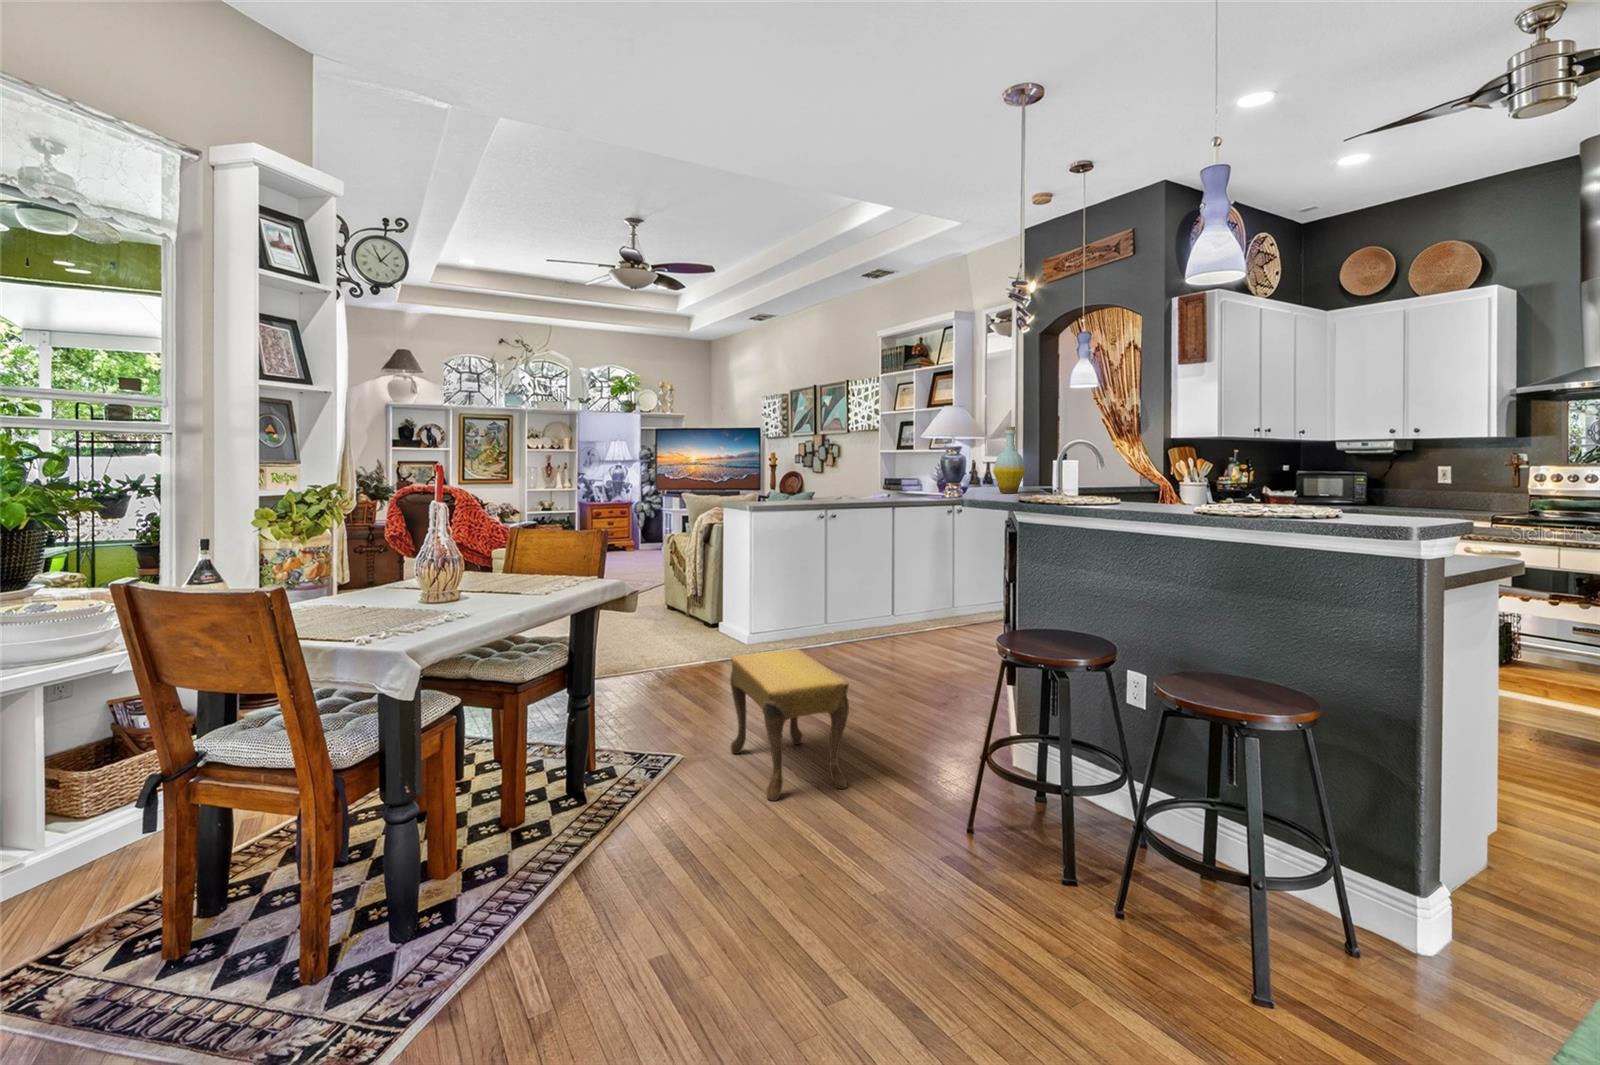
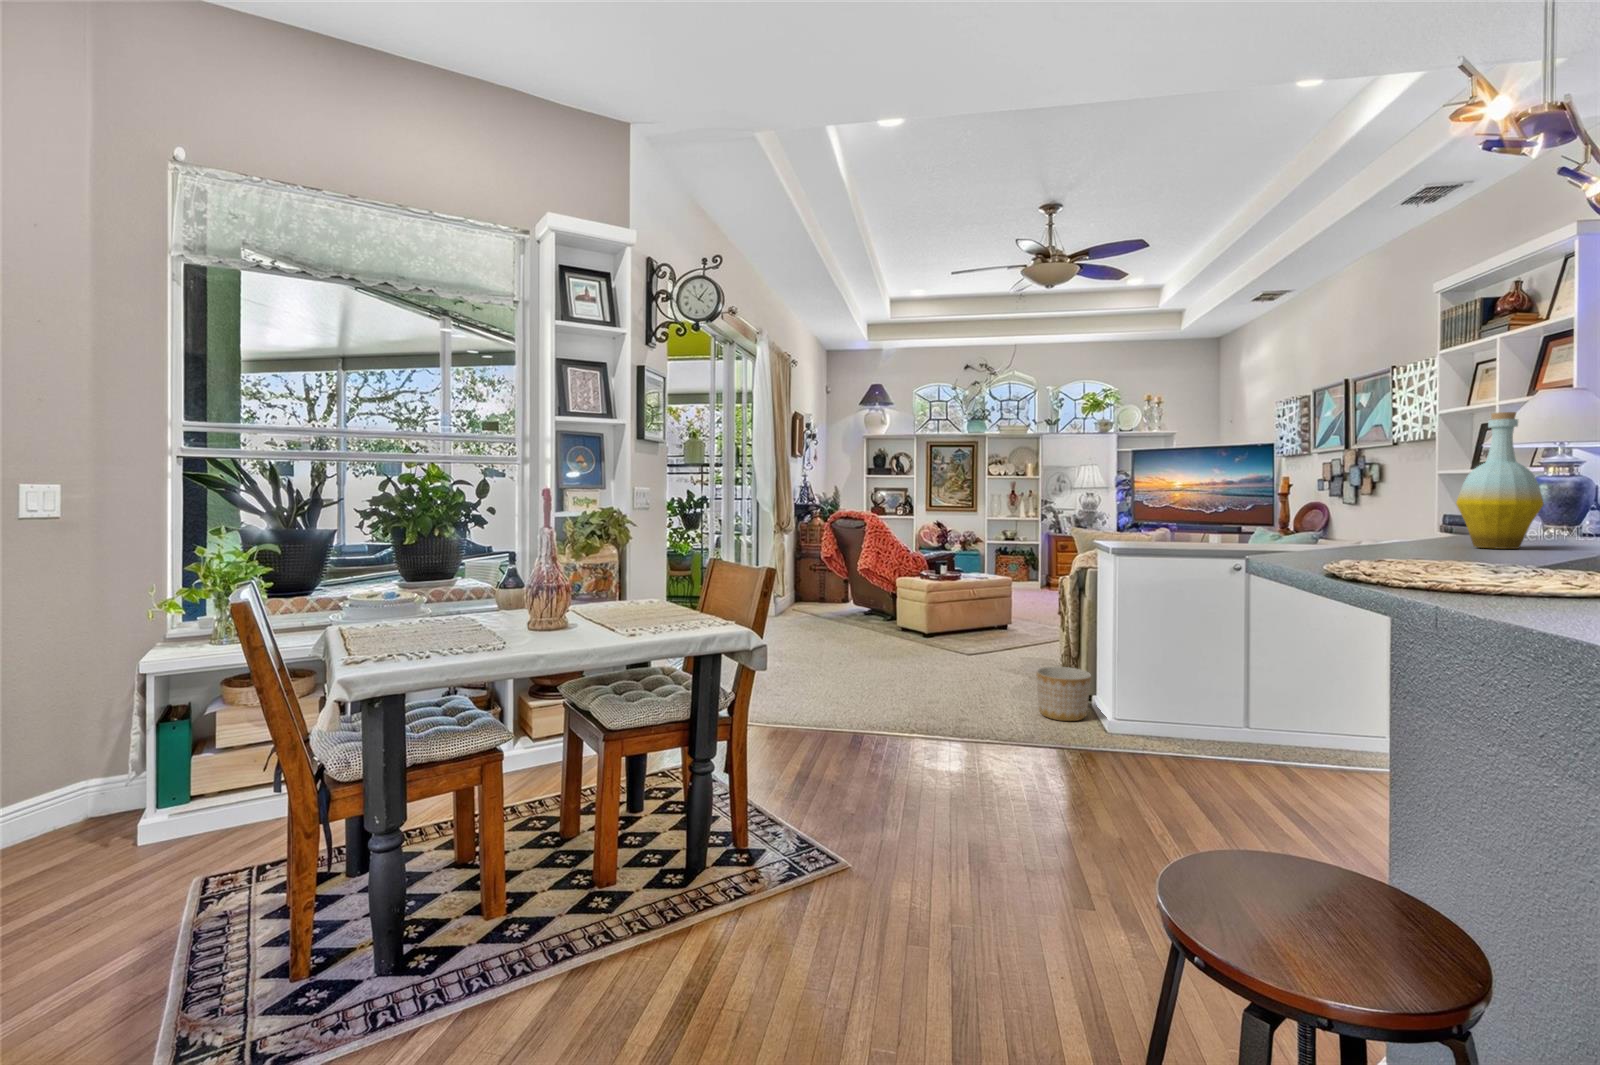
planter: none [689,601,729,641] -> present [1036,666,1091,721]
footstool: present [730,649,849,801] -> none [845,755,1002,1017]

